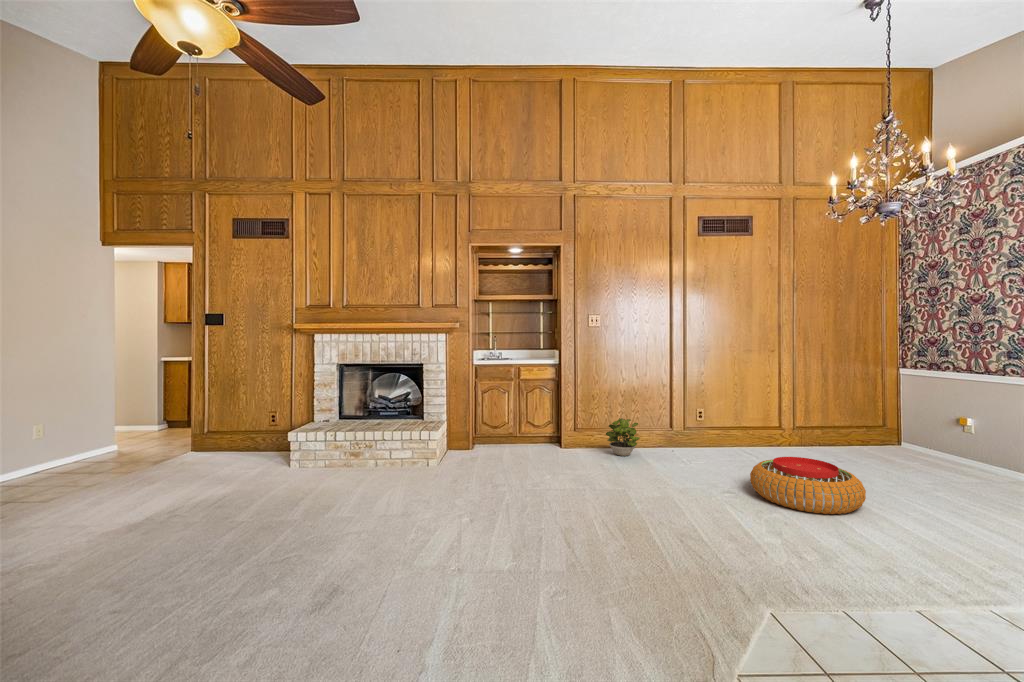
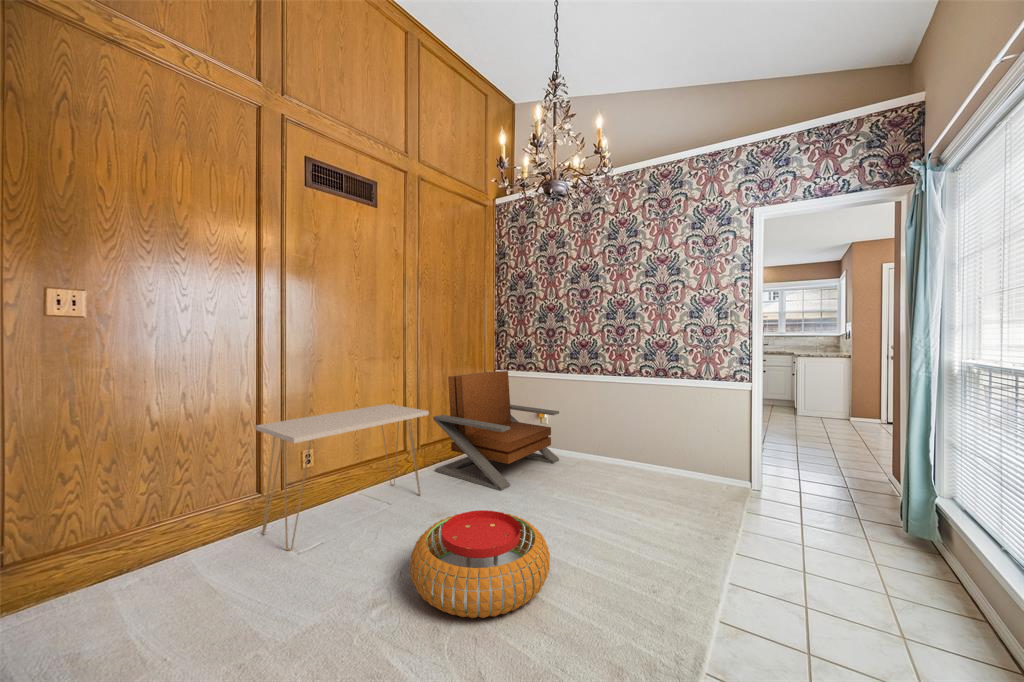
lounge chair: none [808,369,978,473] -> present [433,371,559,491]
console table: none [669,387,792,460] -> present [256,404,429,551]
potted plant: present [606,418,640,456] -> none [93,504,192,598]

